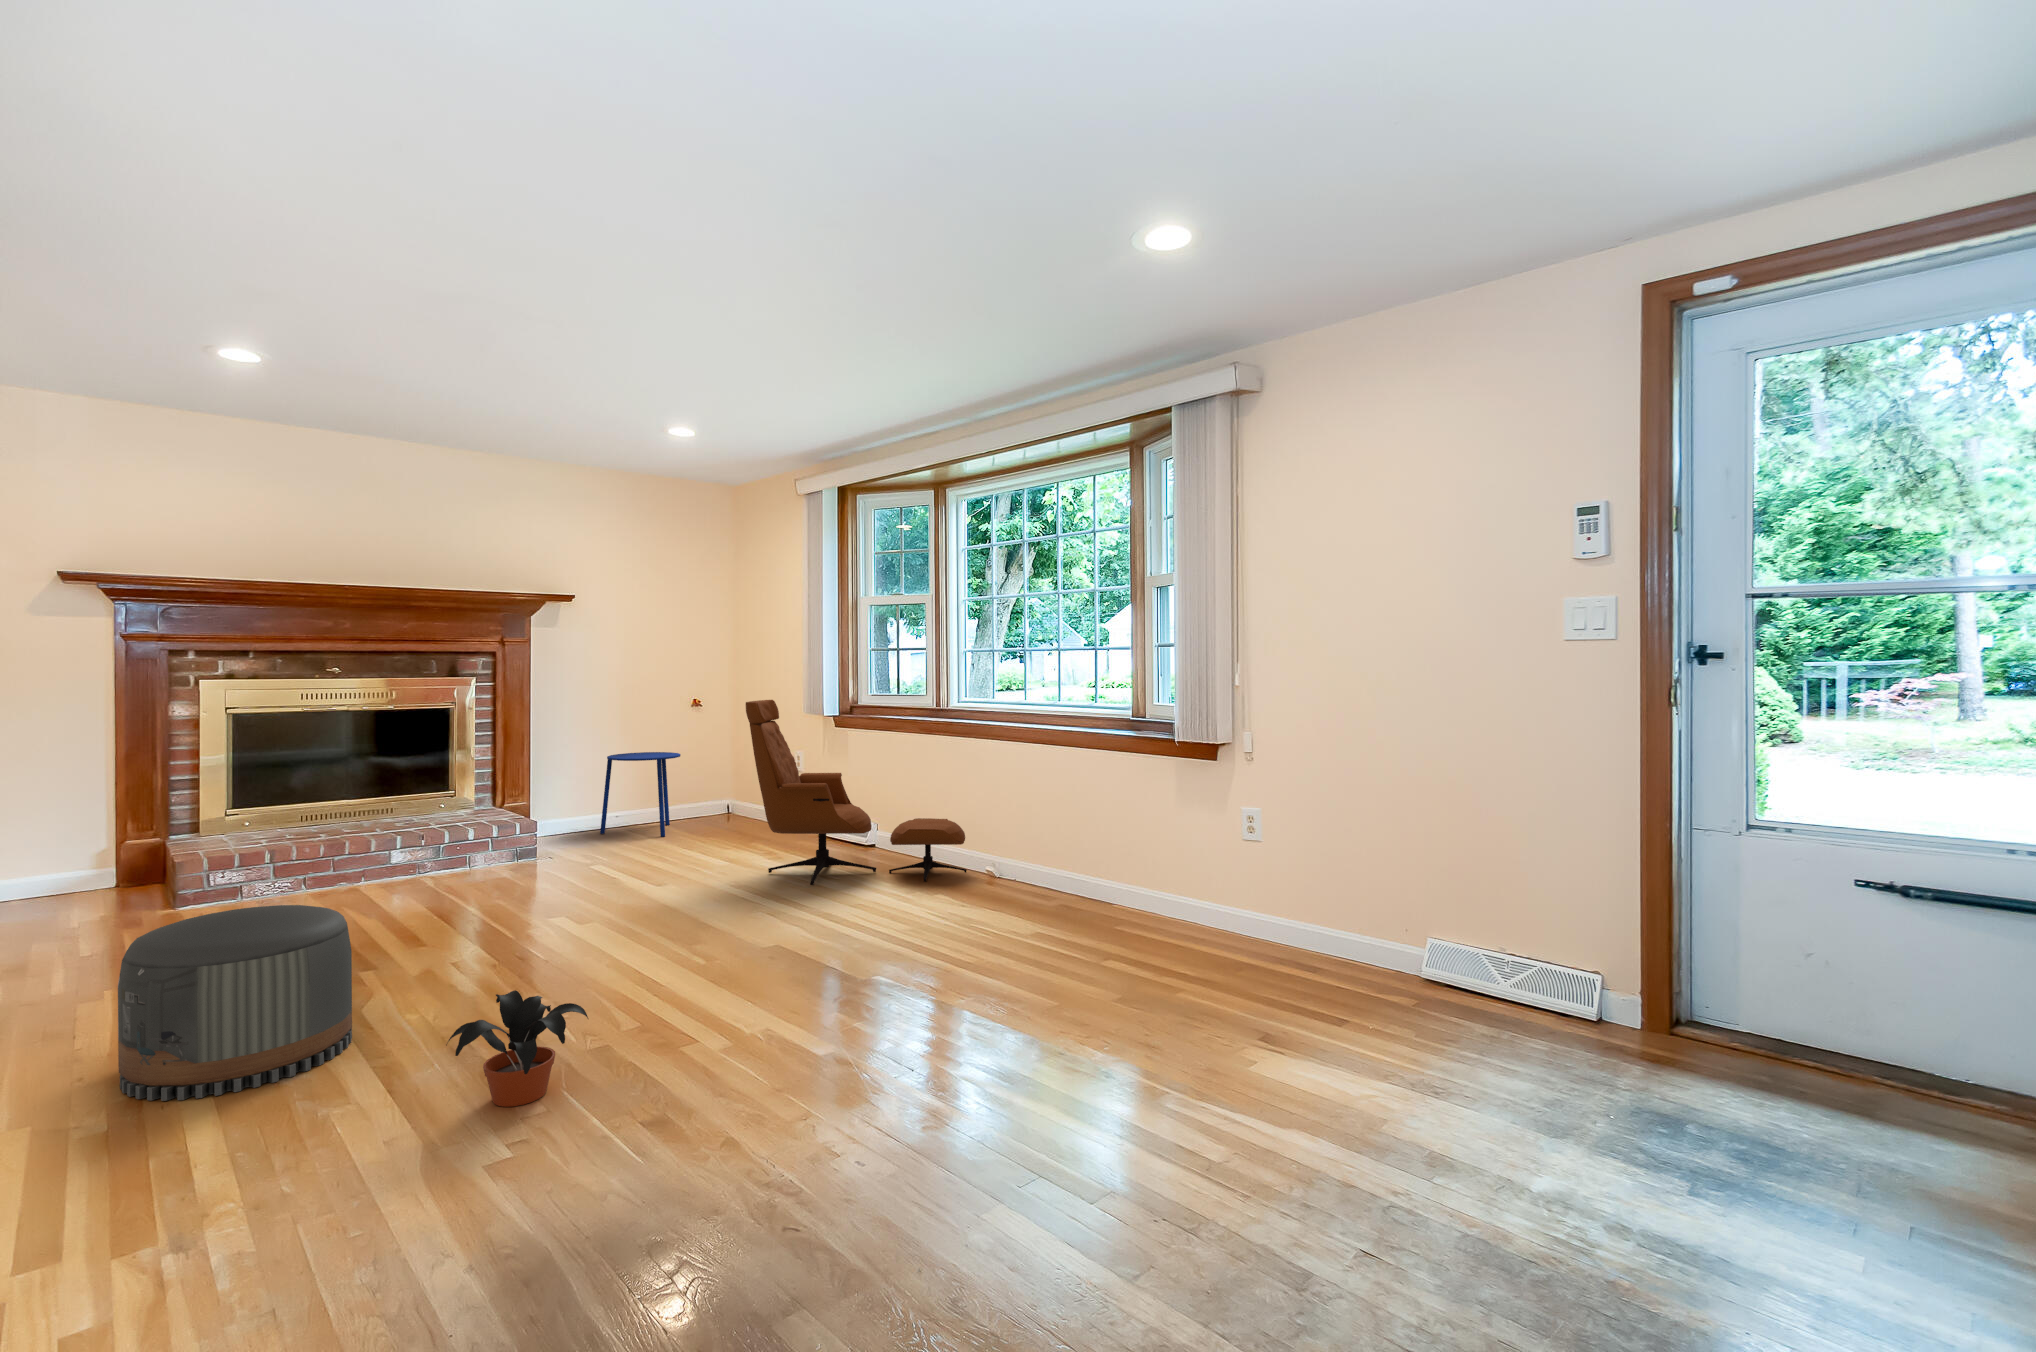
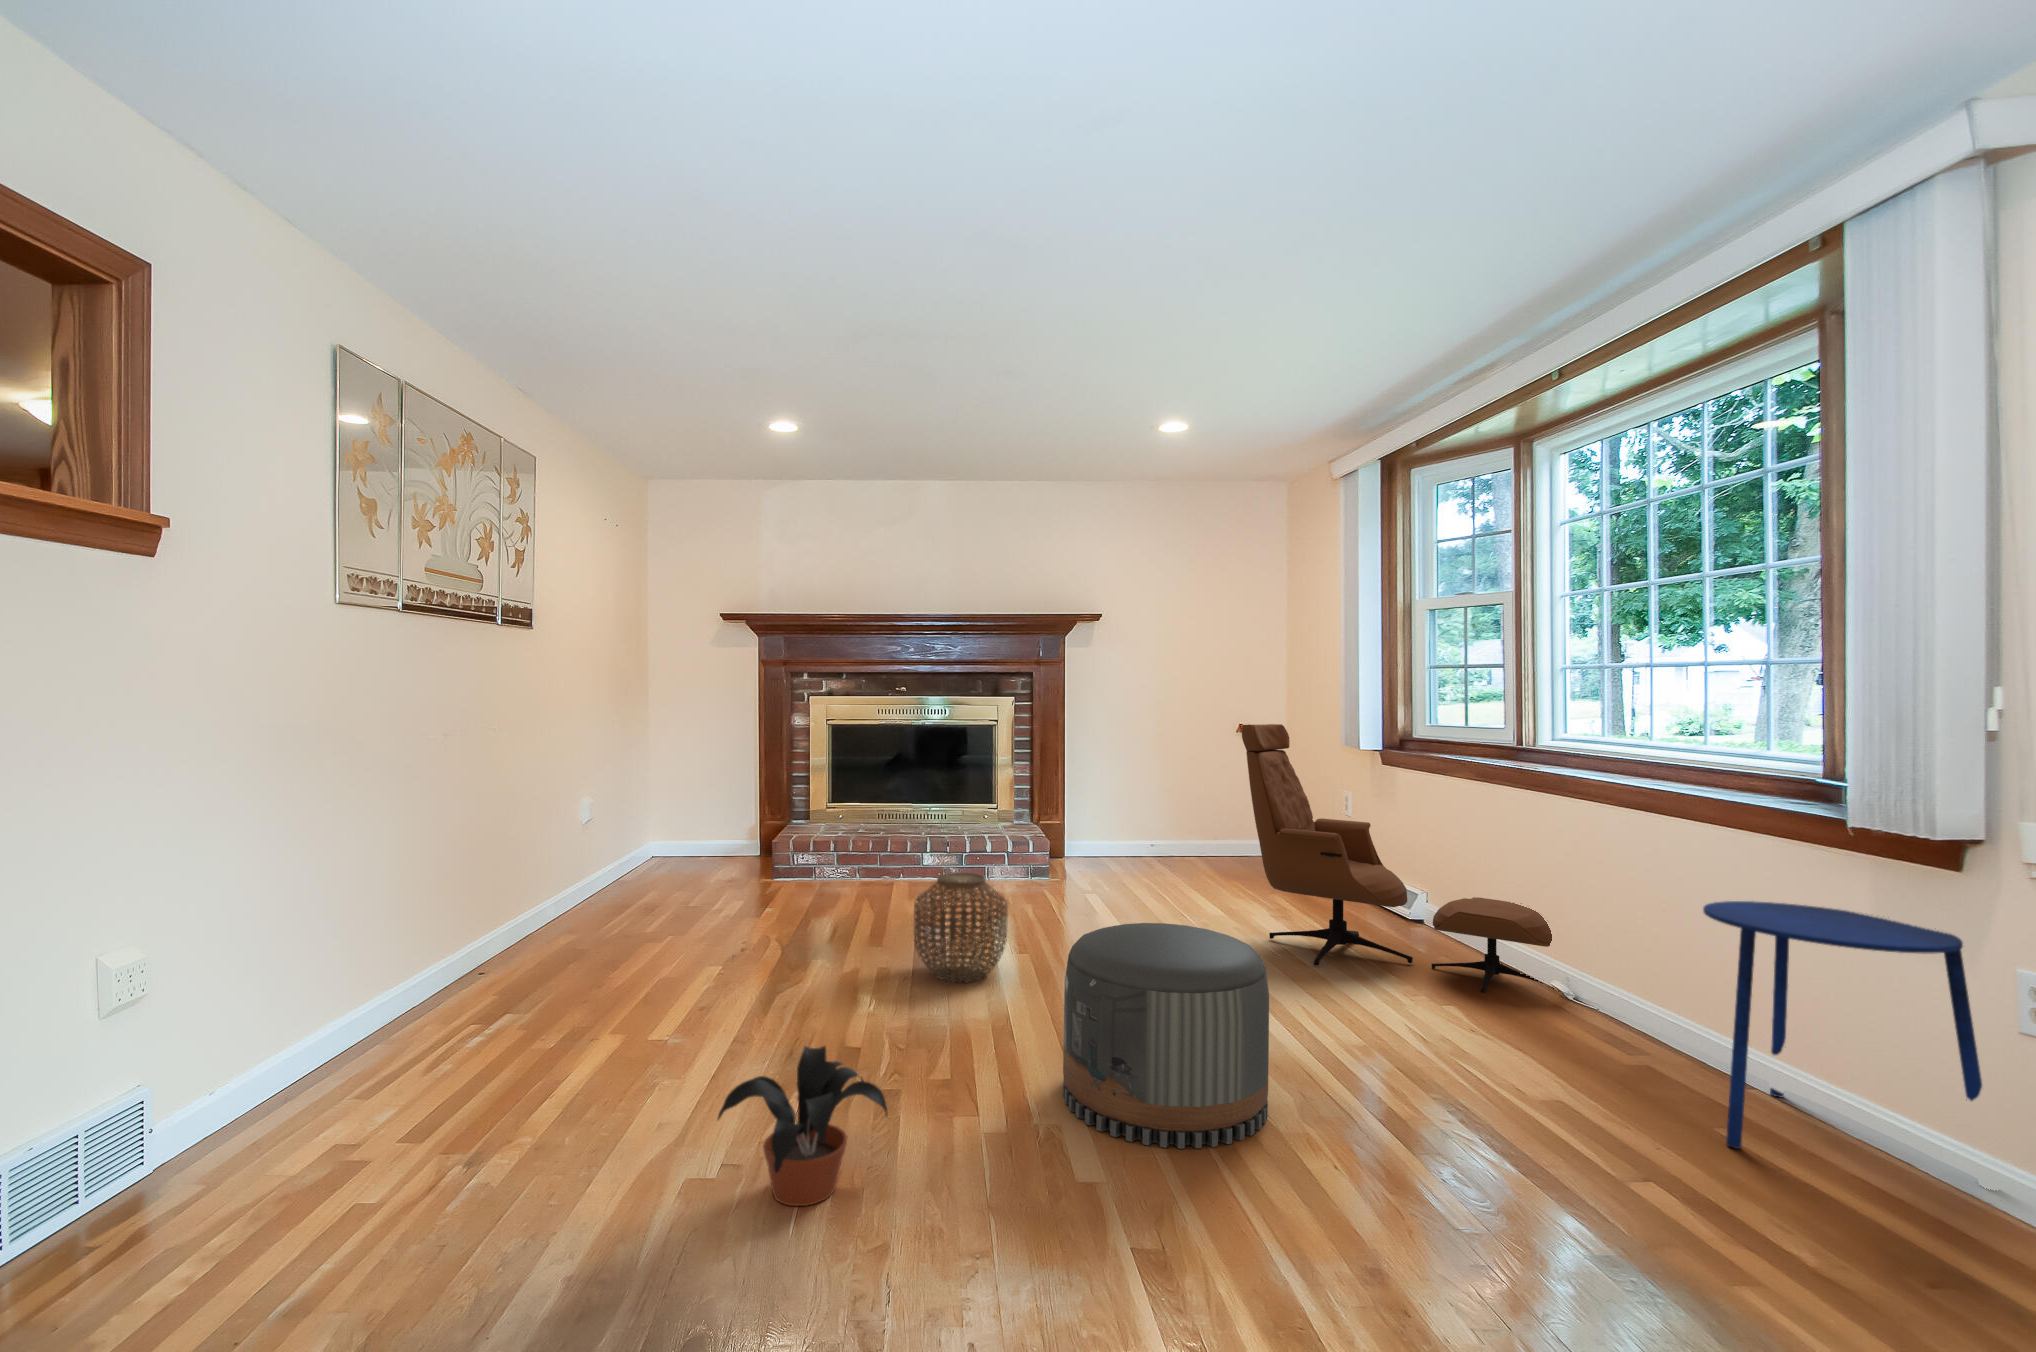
side table: present [600,752,680,837] -> present [1703,901,1982,1149]
woven basket: none [465,853,563,953] -> present [914,873,1008,982]
pouf: present [118,905,352,1101] -> present [1063,923,1269,1149]

